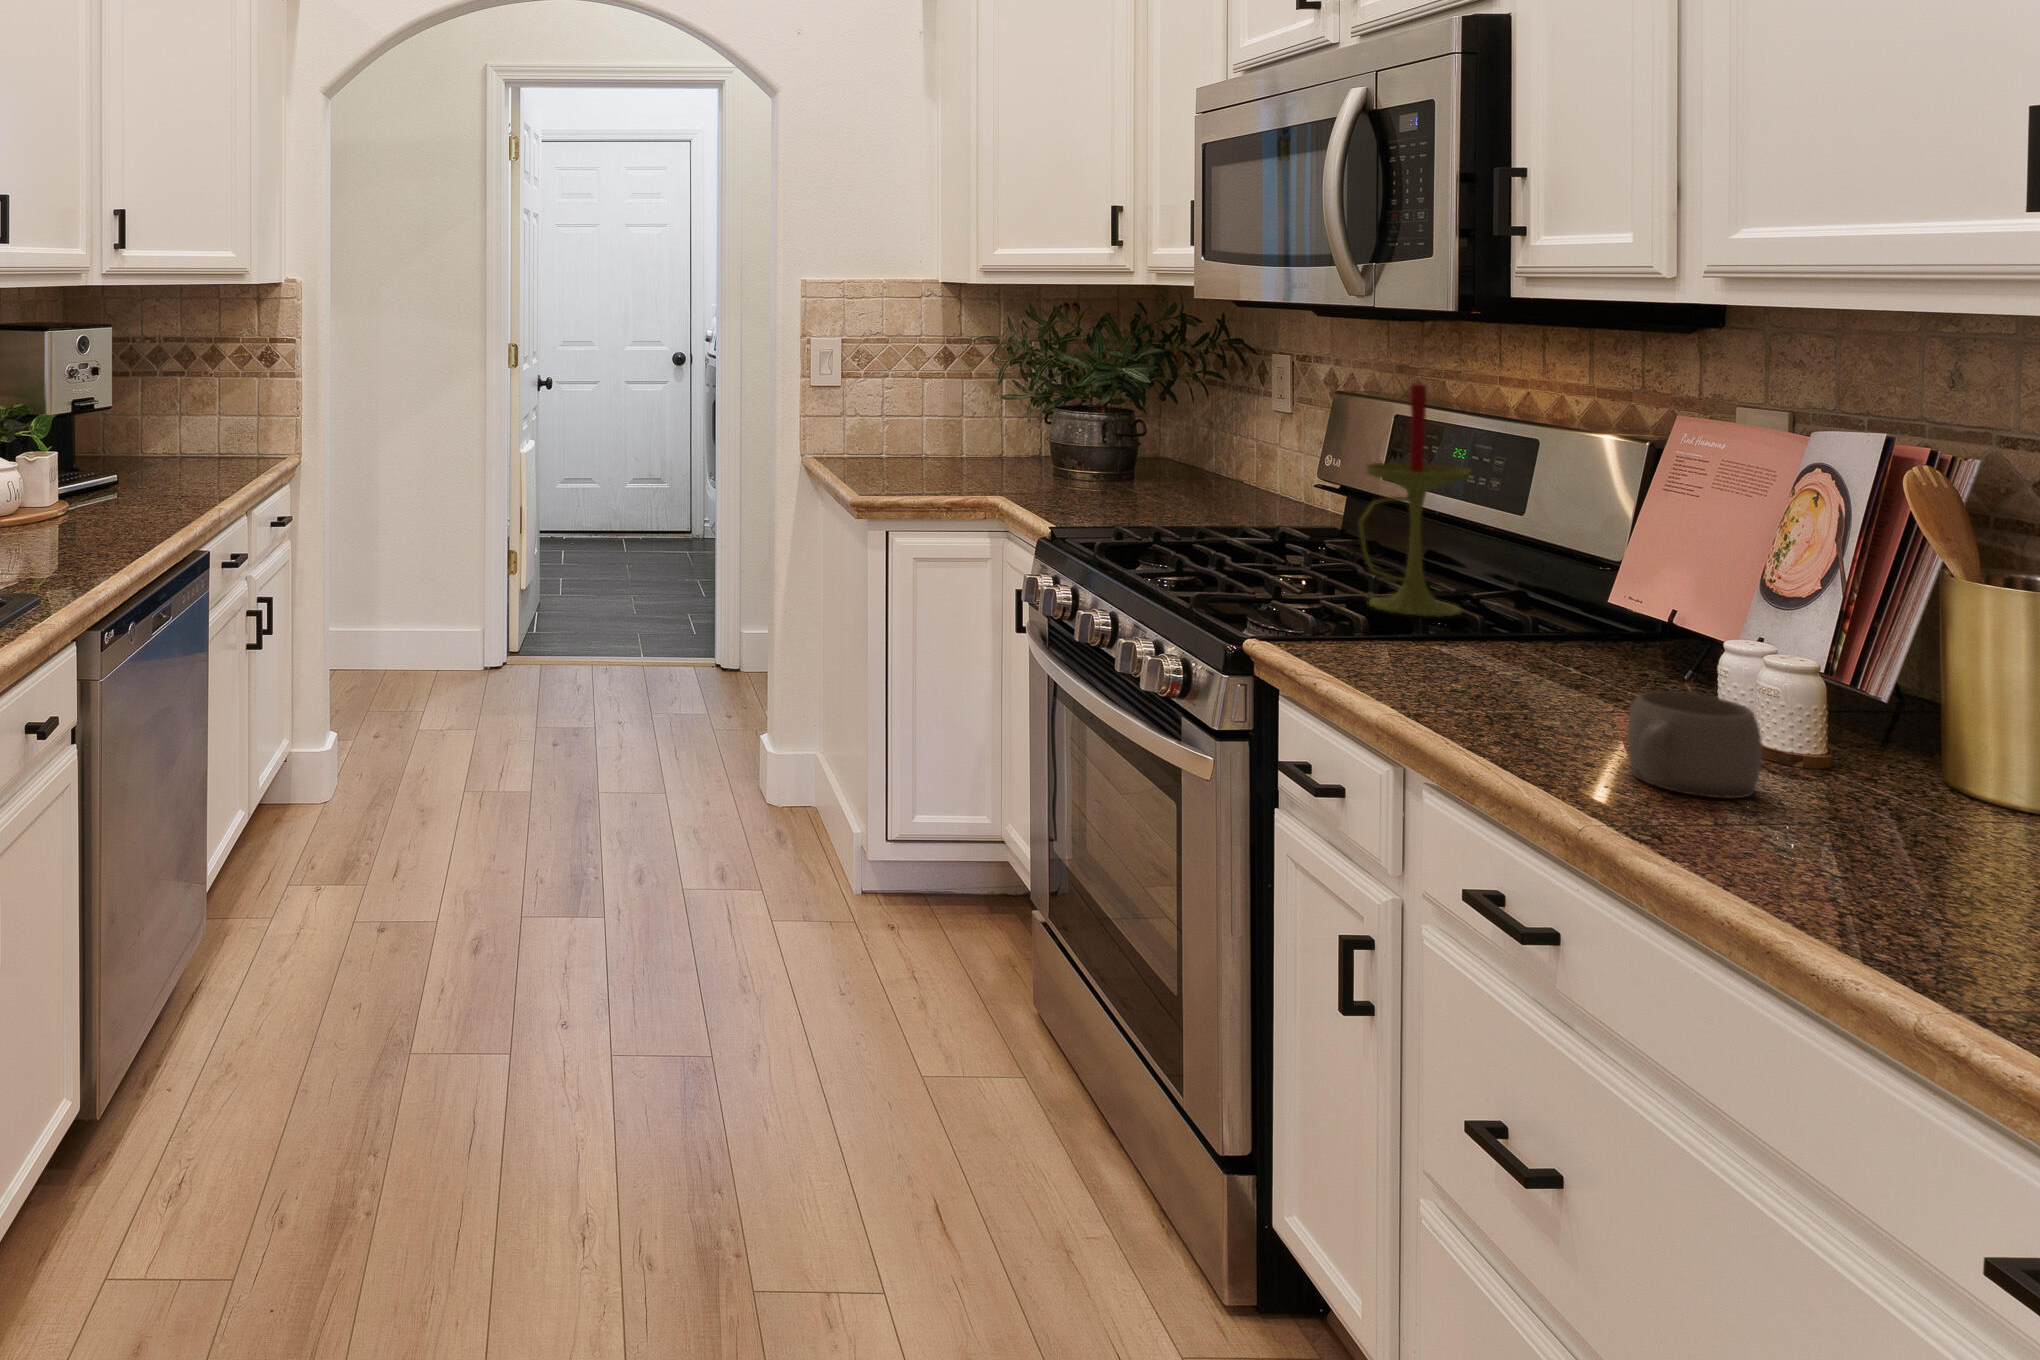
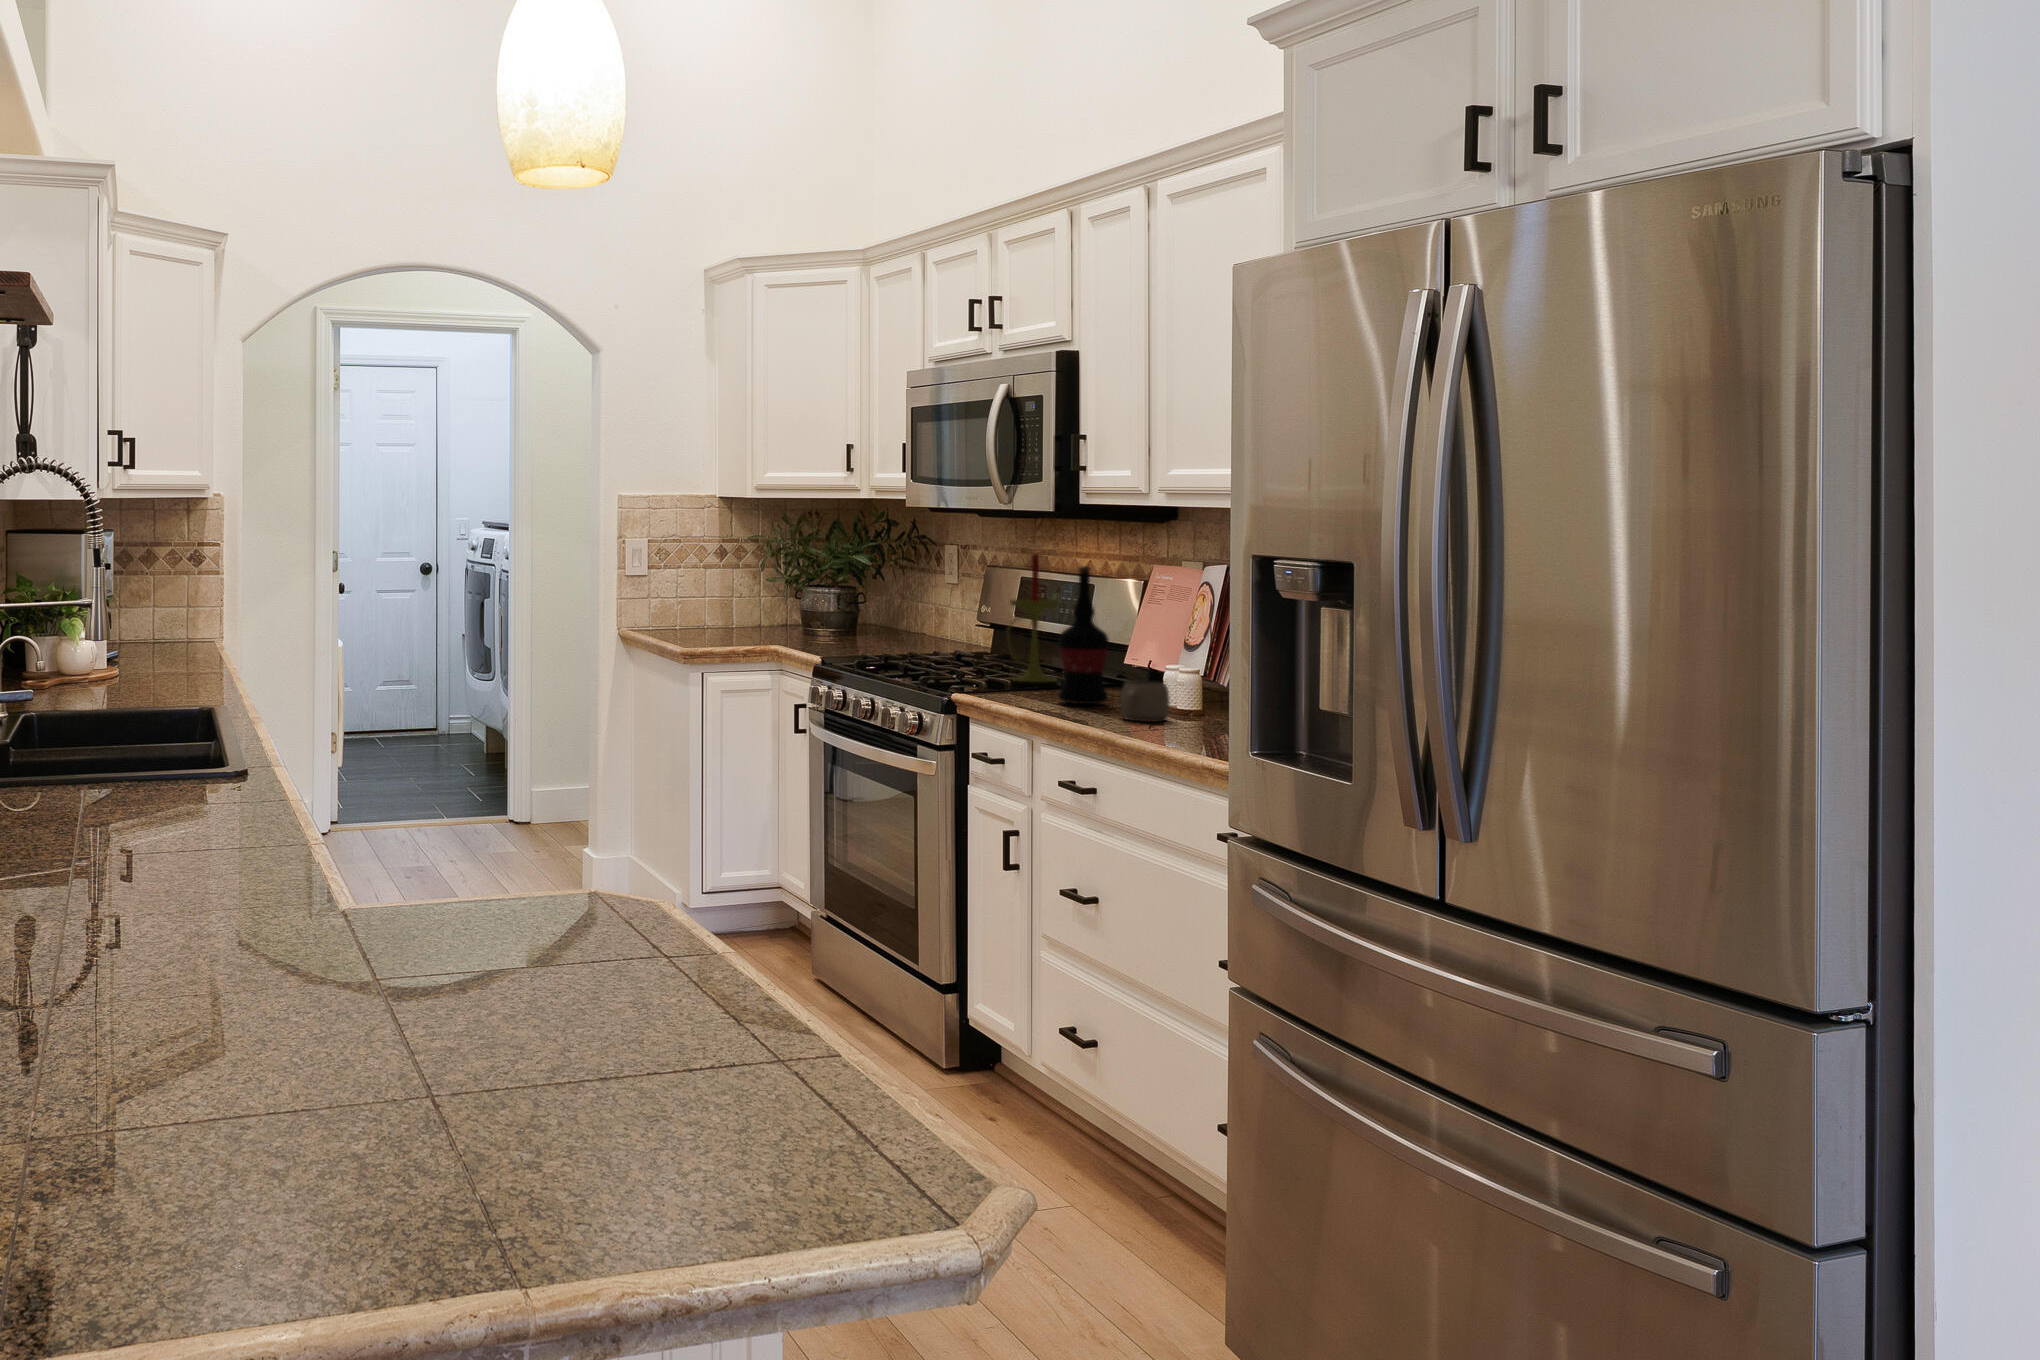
wine bottle: none [1465,426,1587,706] -> present [1058,566,1109,704]

